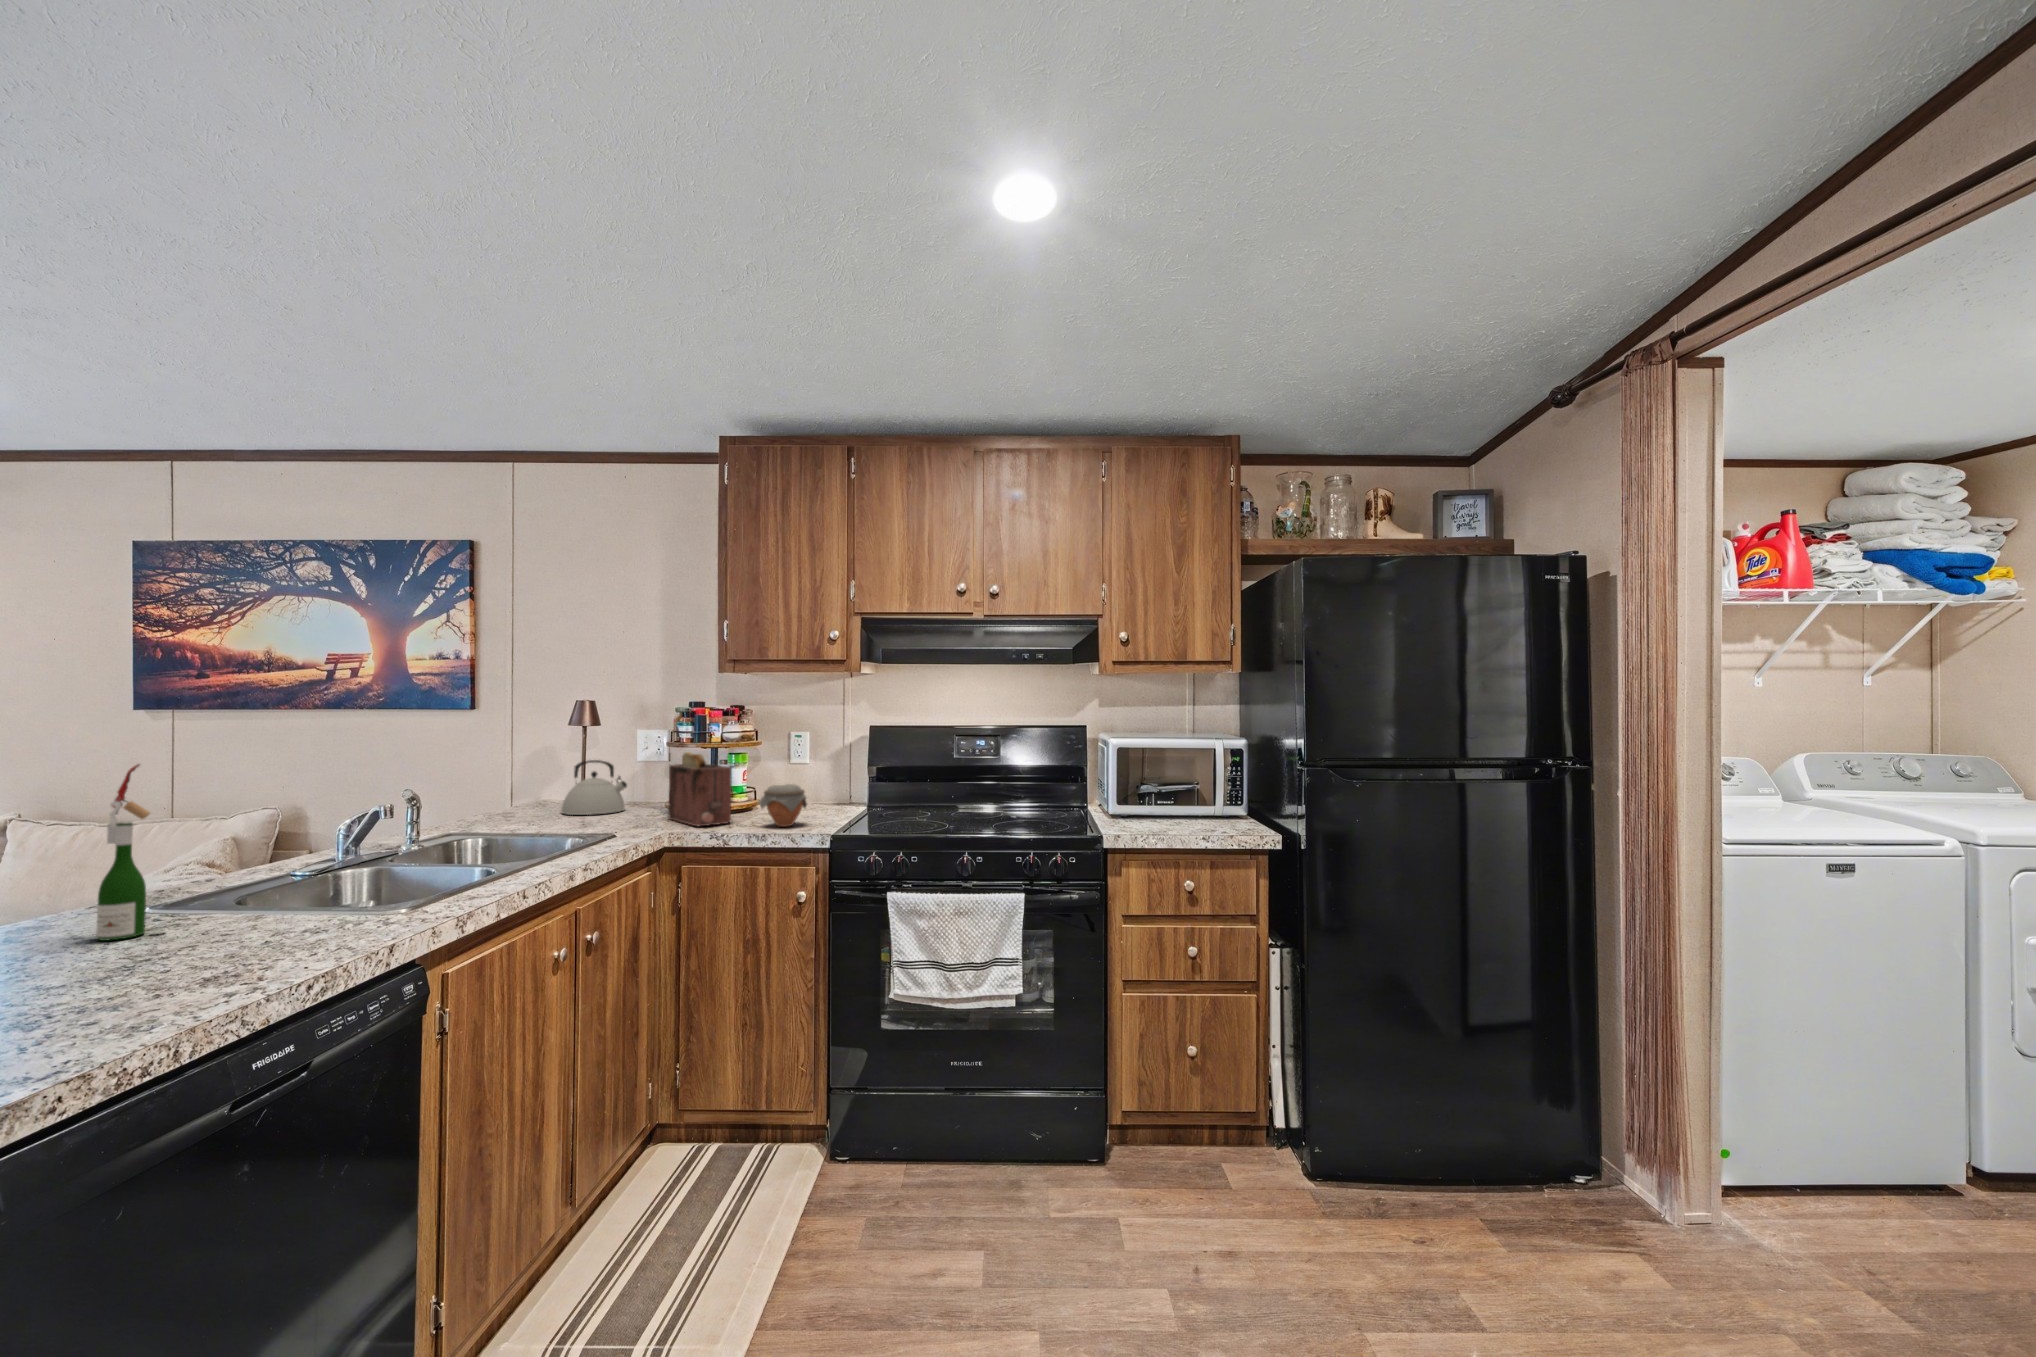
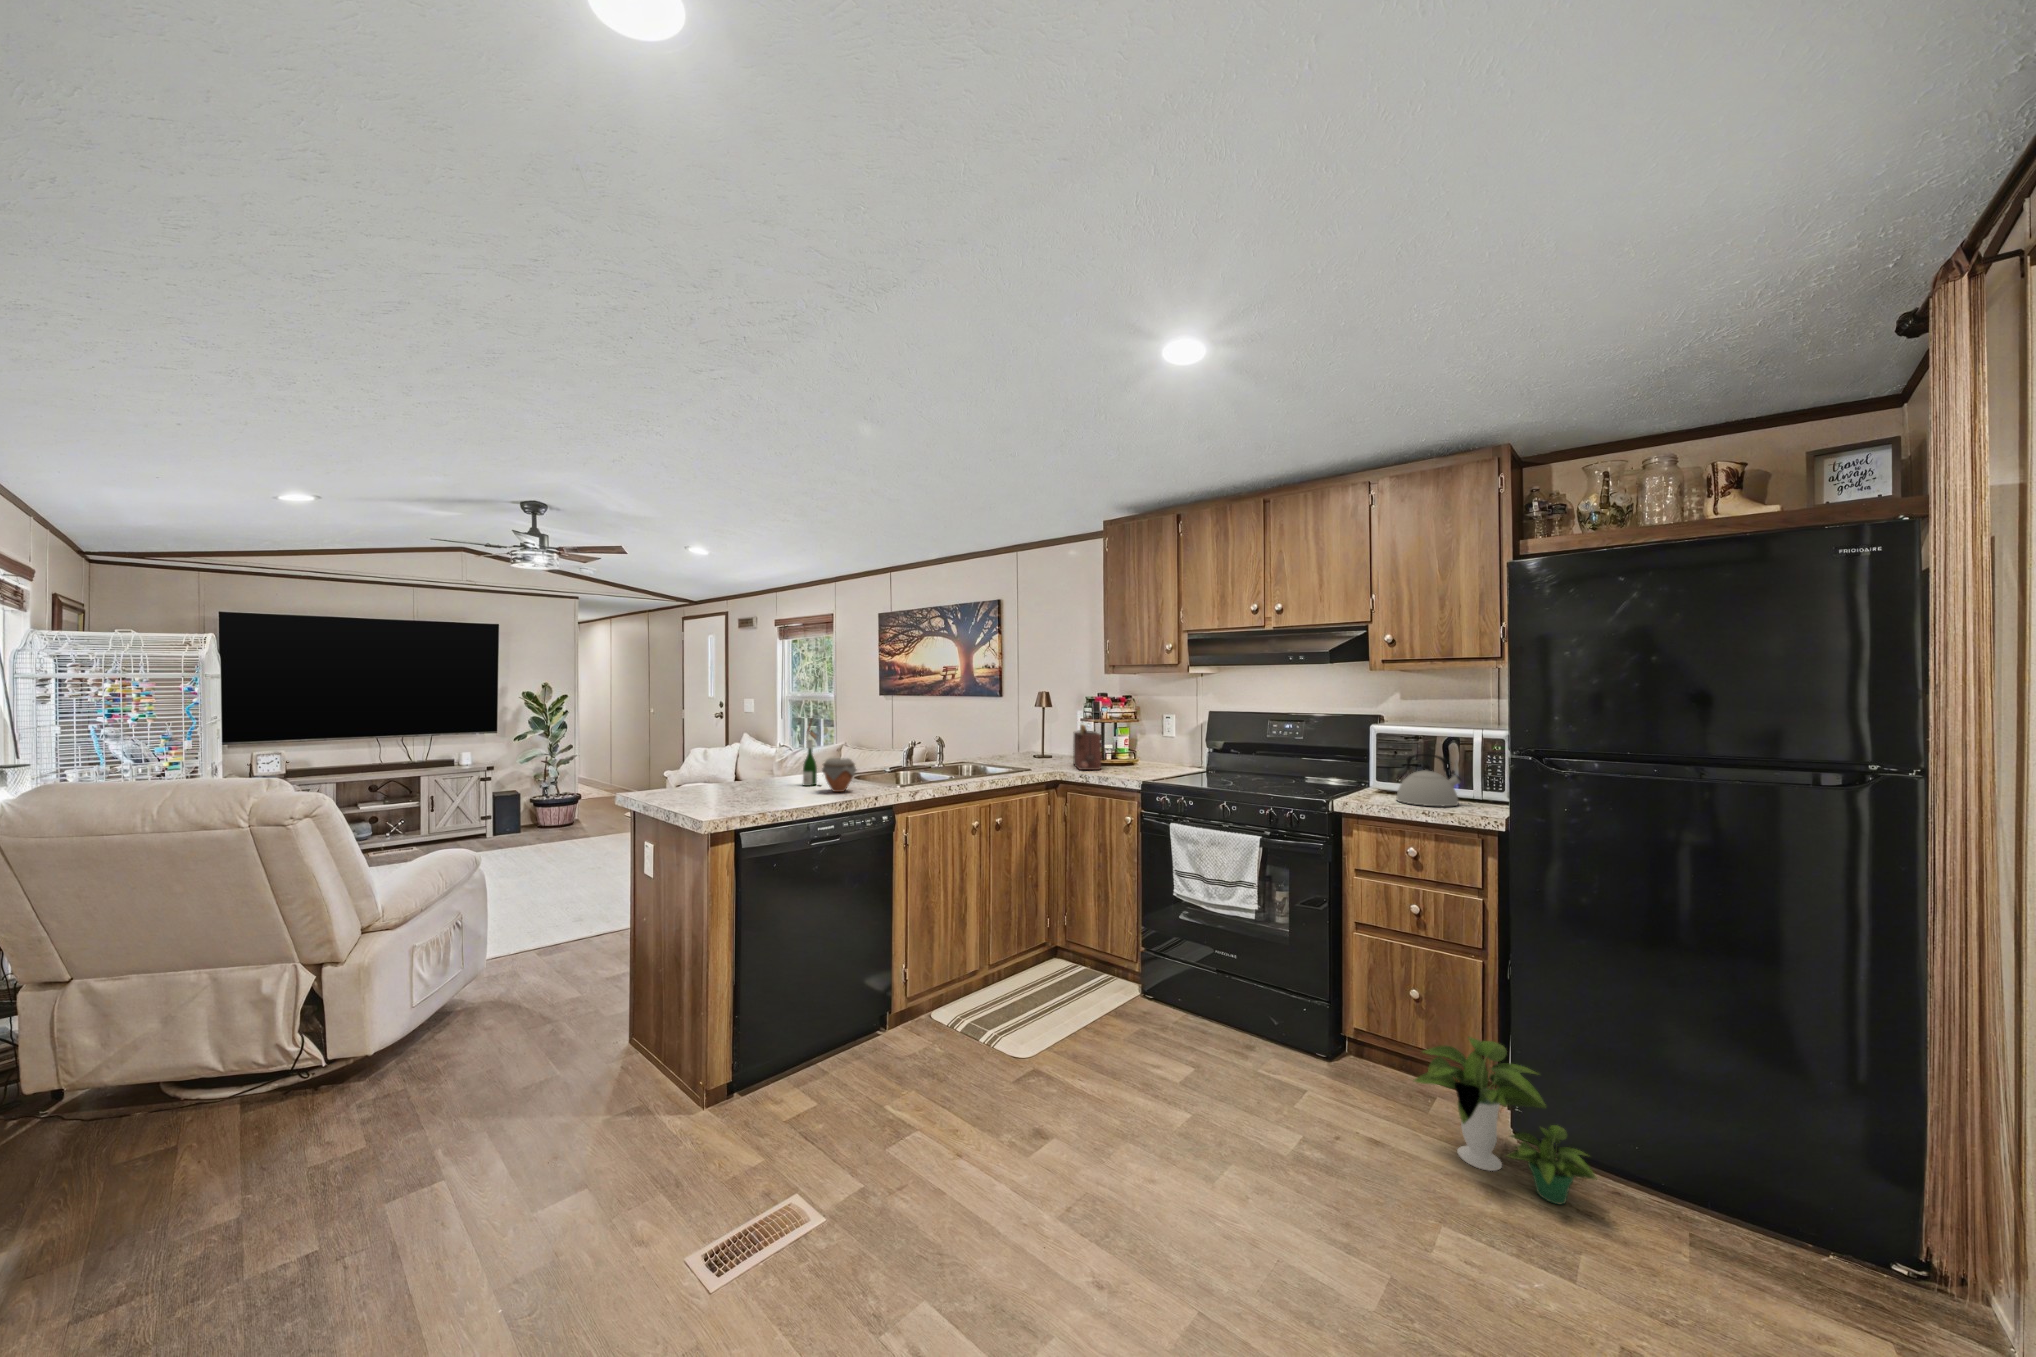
kettle: present [562,760,627,815] -> present [1397,754,1461,806]
jar: present [759,784,807,827] -> present [822,758,856,792]
potted plant: none [1247,1084,1428,1241] -> present [1413,1037,1597,1204]

